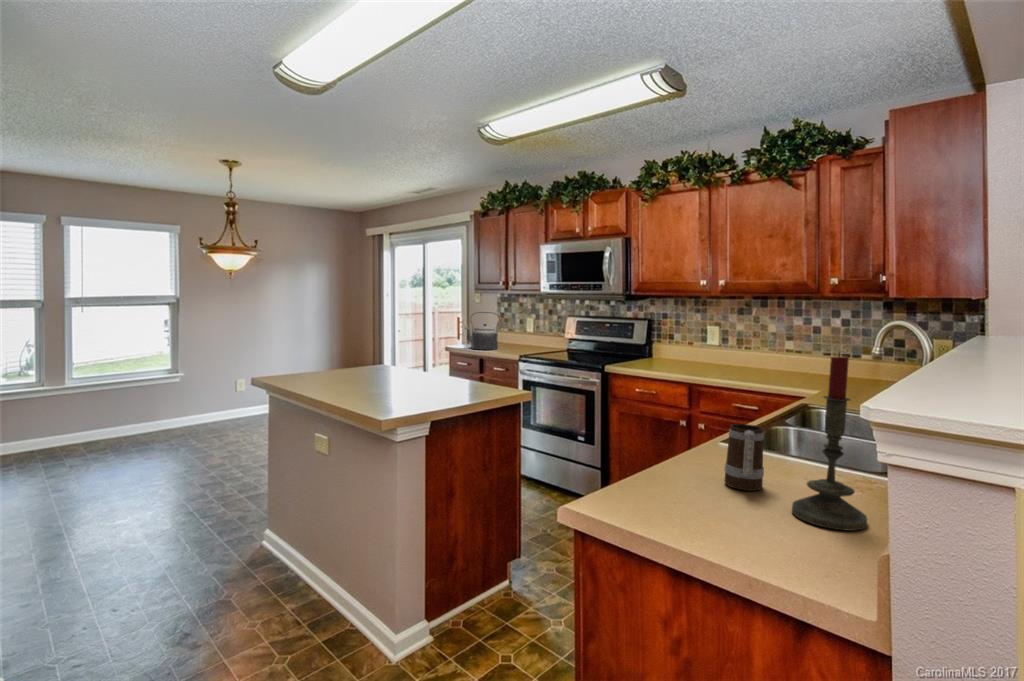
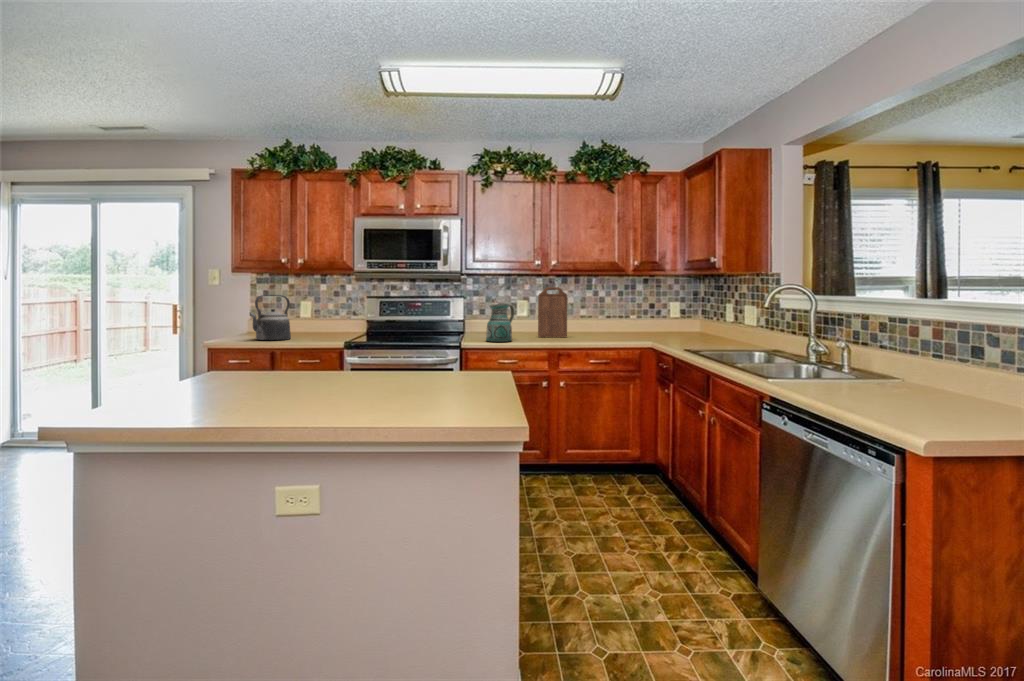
cutting board: none [705,312,742,373] -> present [538,287,567,337]
ceramic pitcher: none [631,328,670,370] -> present [486,303,514,342]
candle: present [792,352,867,531] -> none [860,294,904,393]
mug: present [724,424,764,491] -> none [802,348,838,388]

